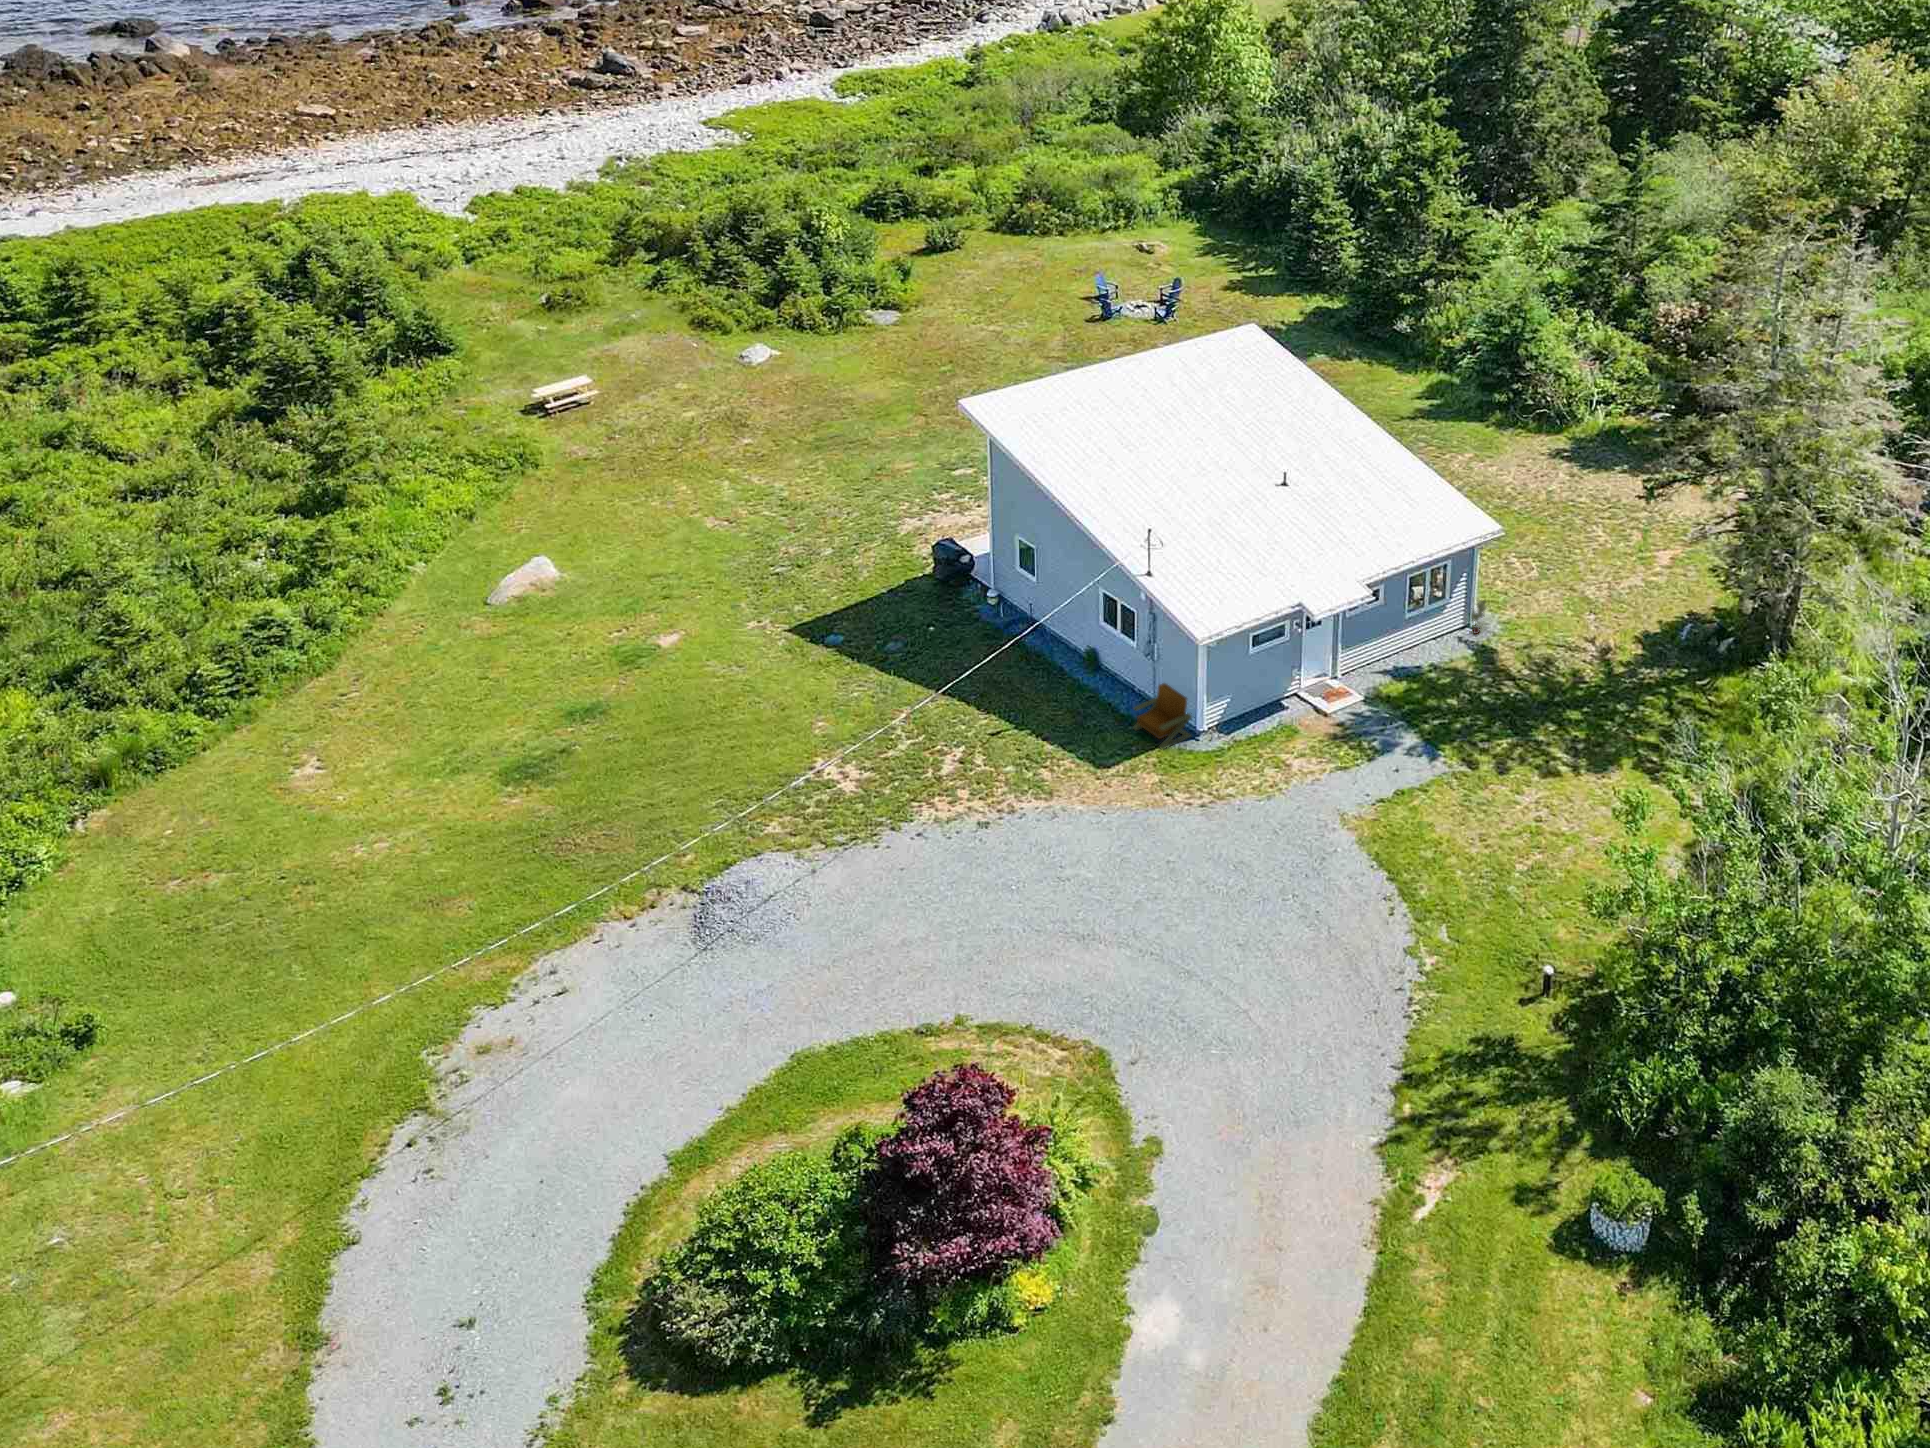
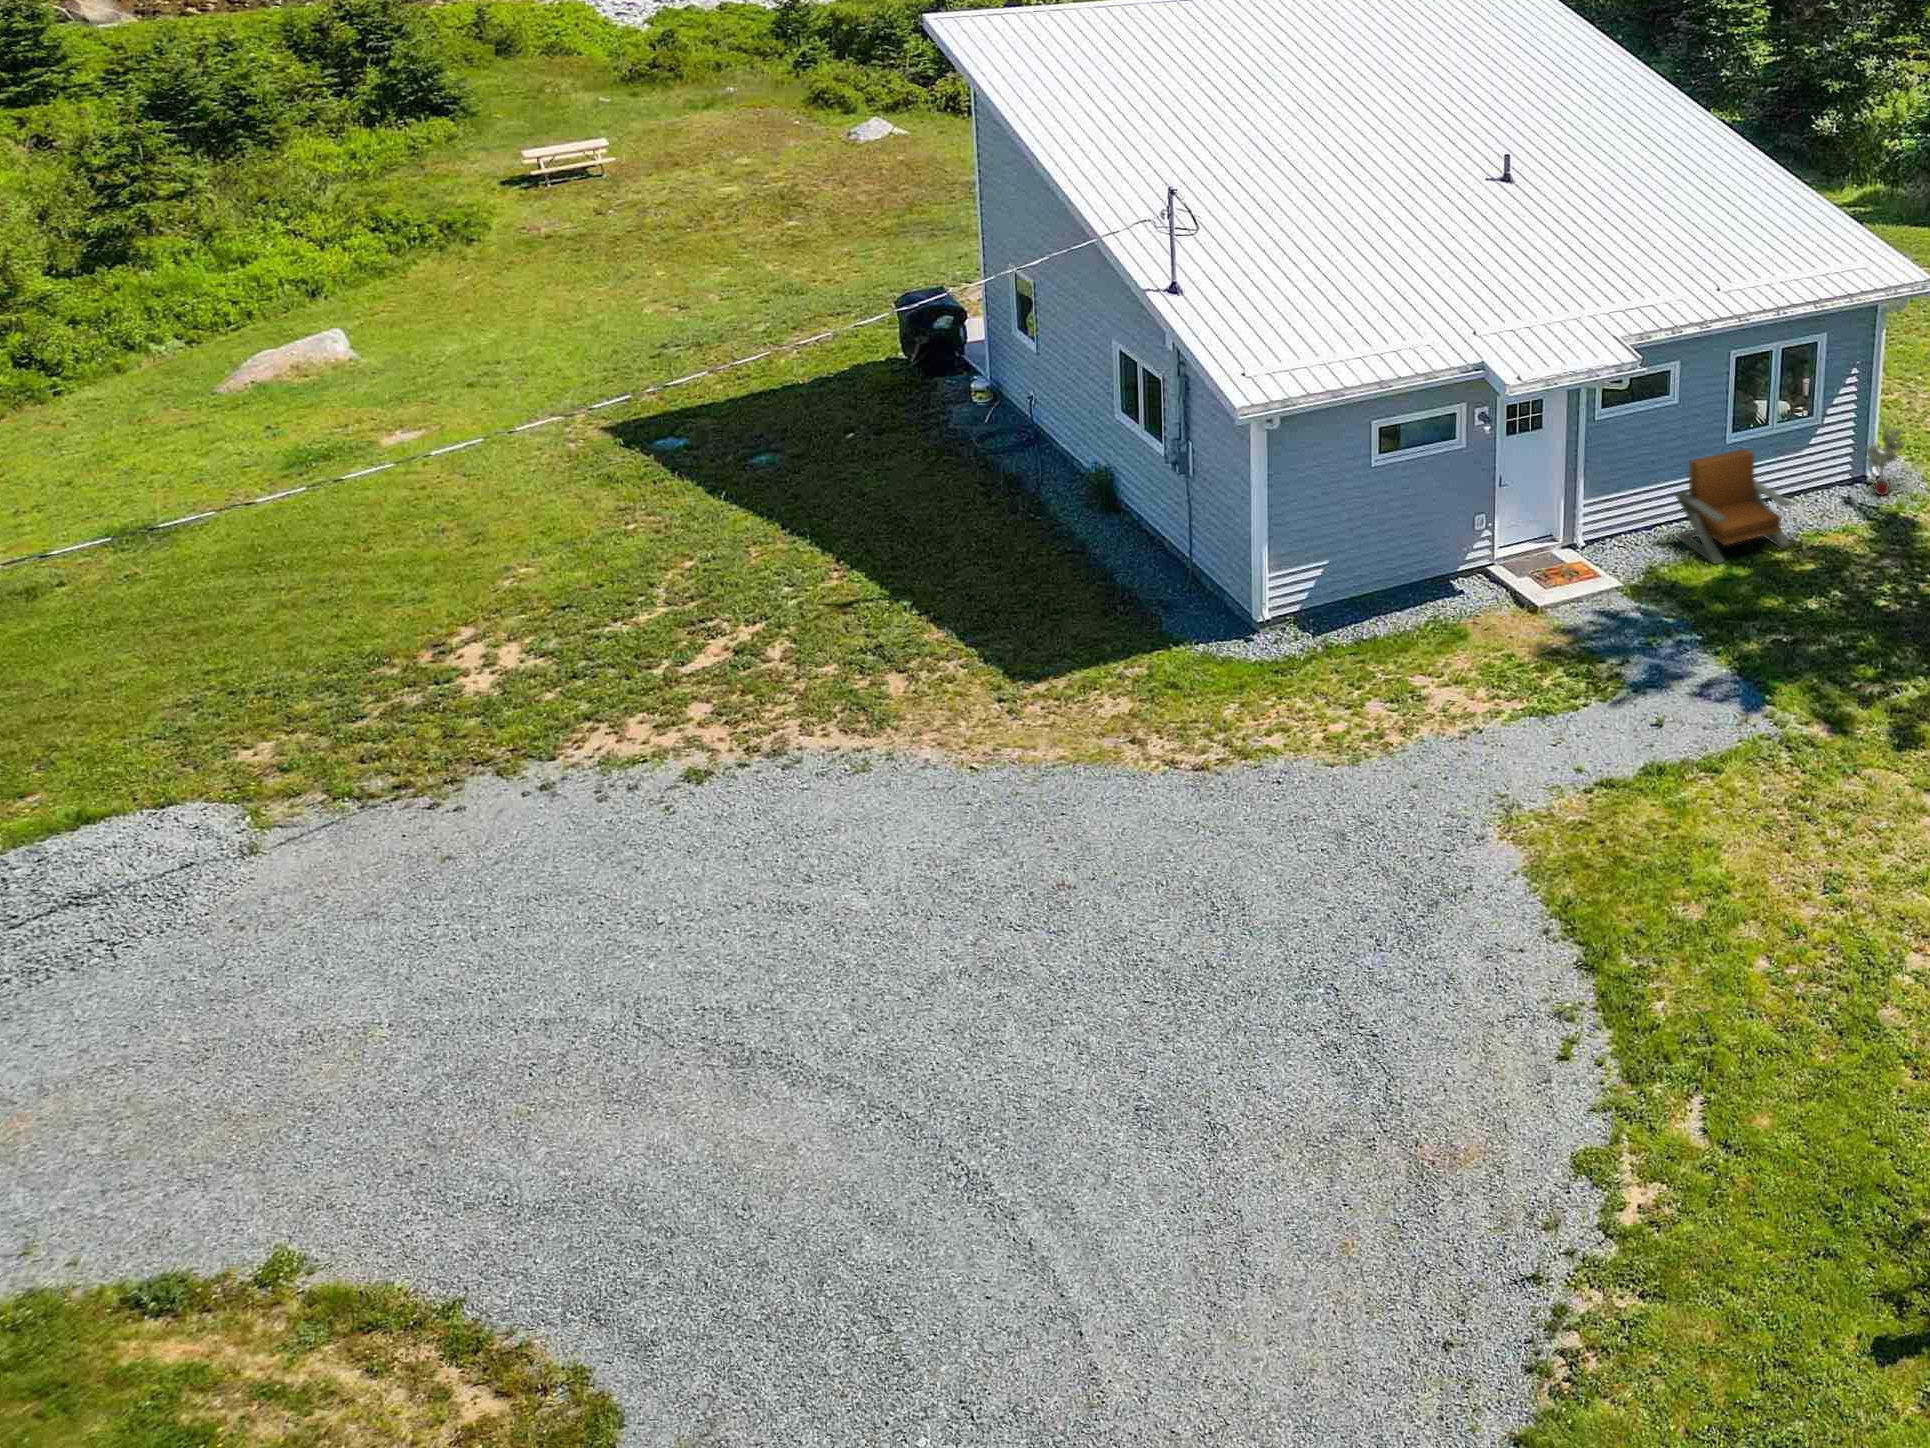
lounge chair: present [1133,683,1191,750] -> present [1675,449,1792,564]

